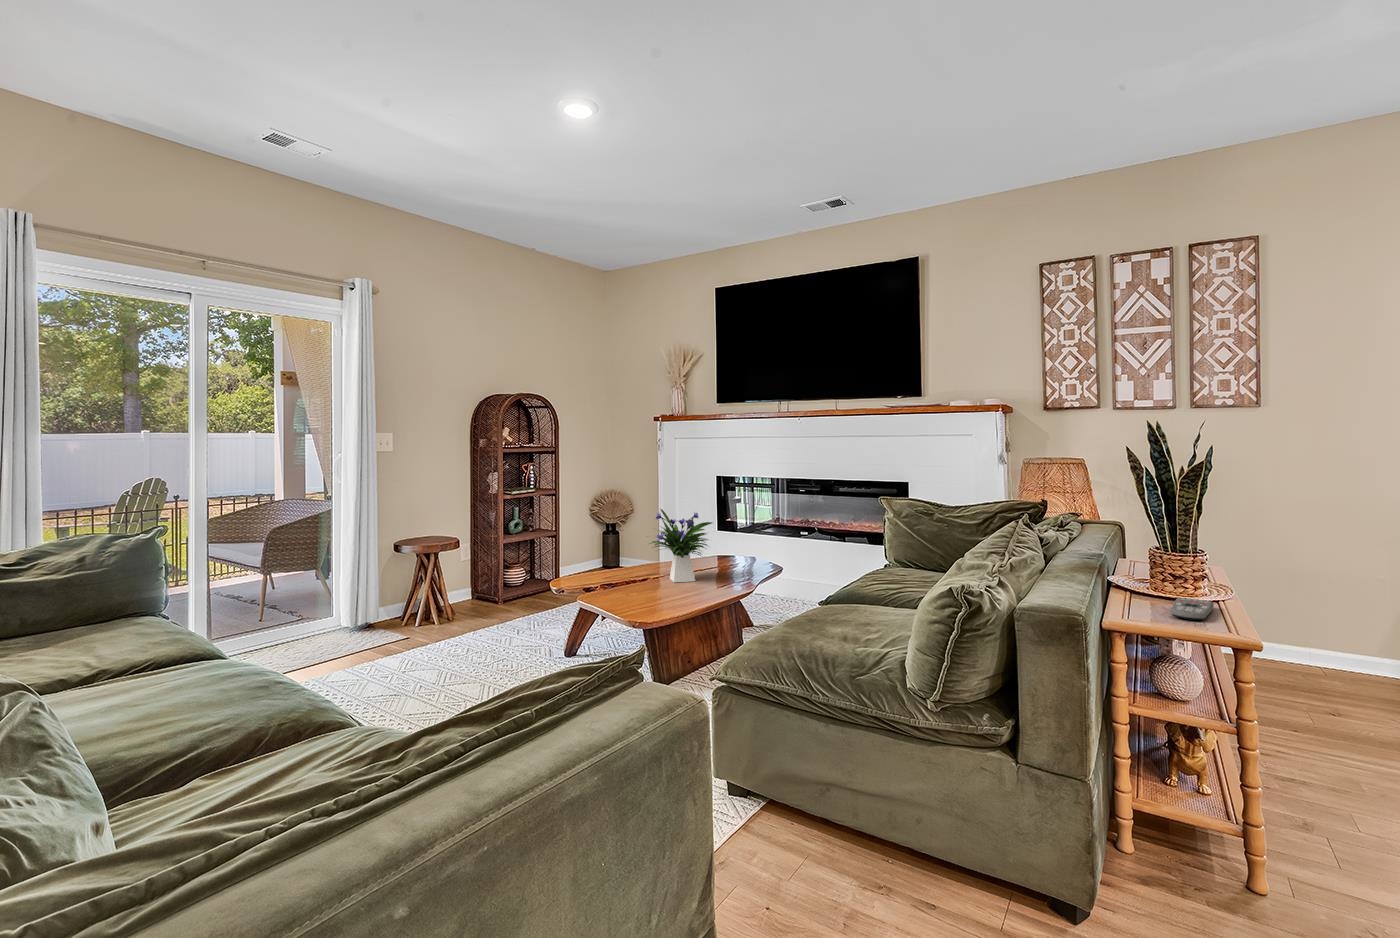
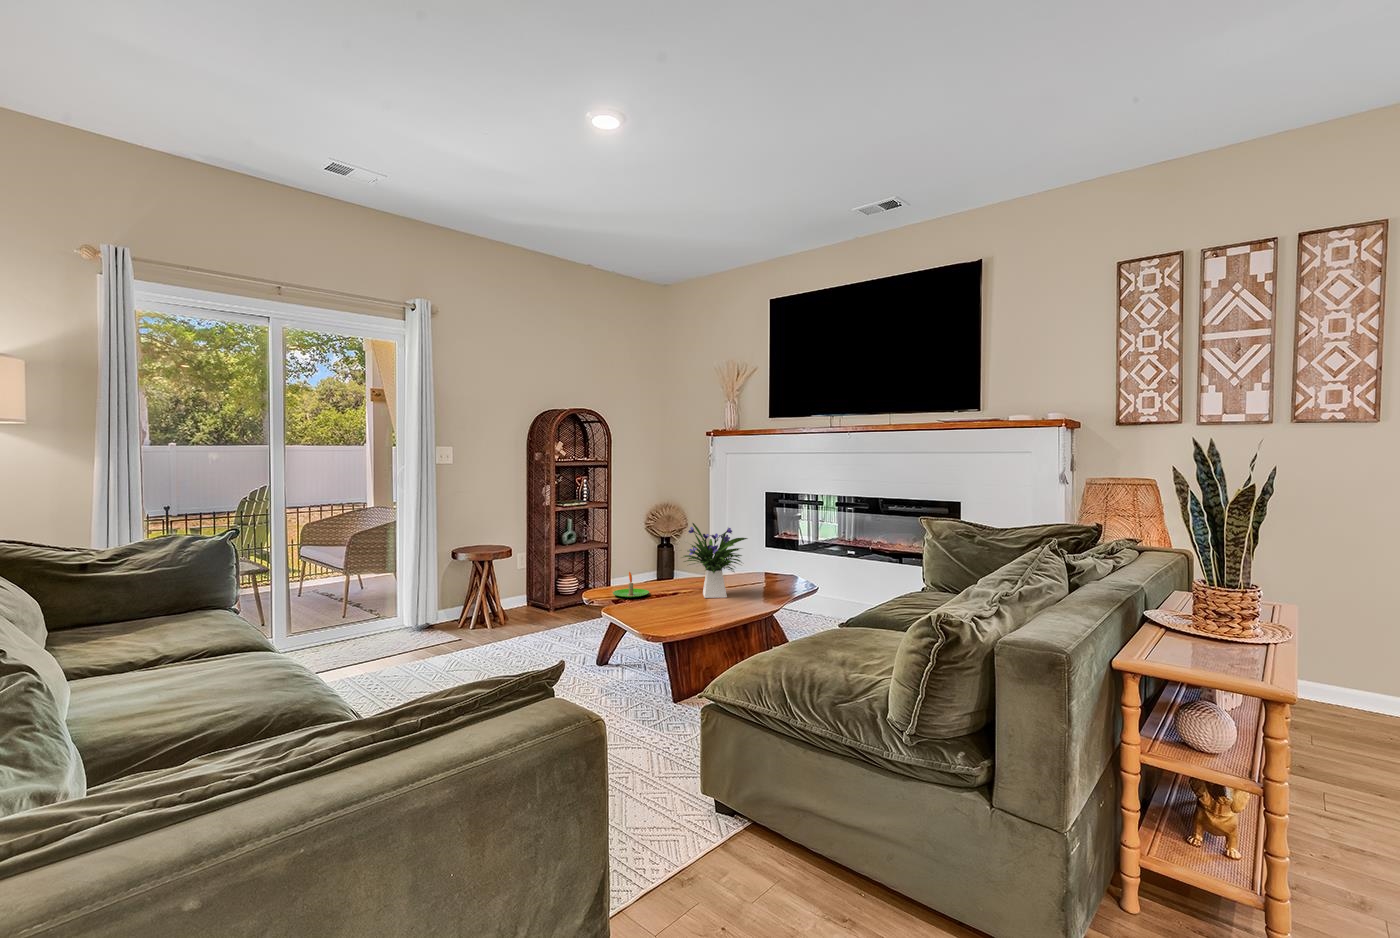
candle: none [580,559,617,585] -> present [613,572,649,598]
remote control: present [1171,598,1214,620] -> none [1186,637,1244,663]

